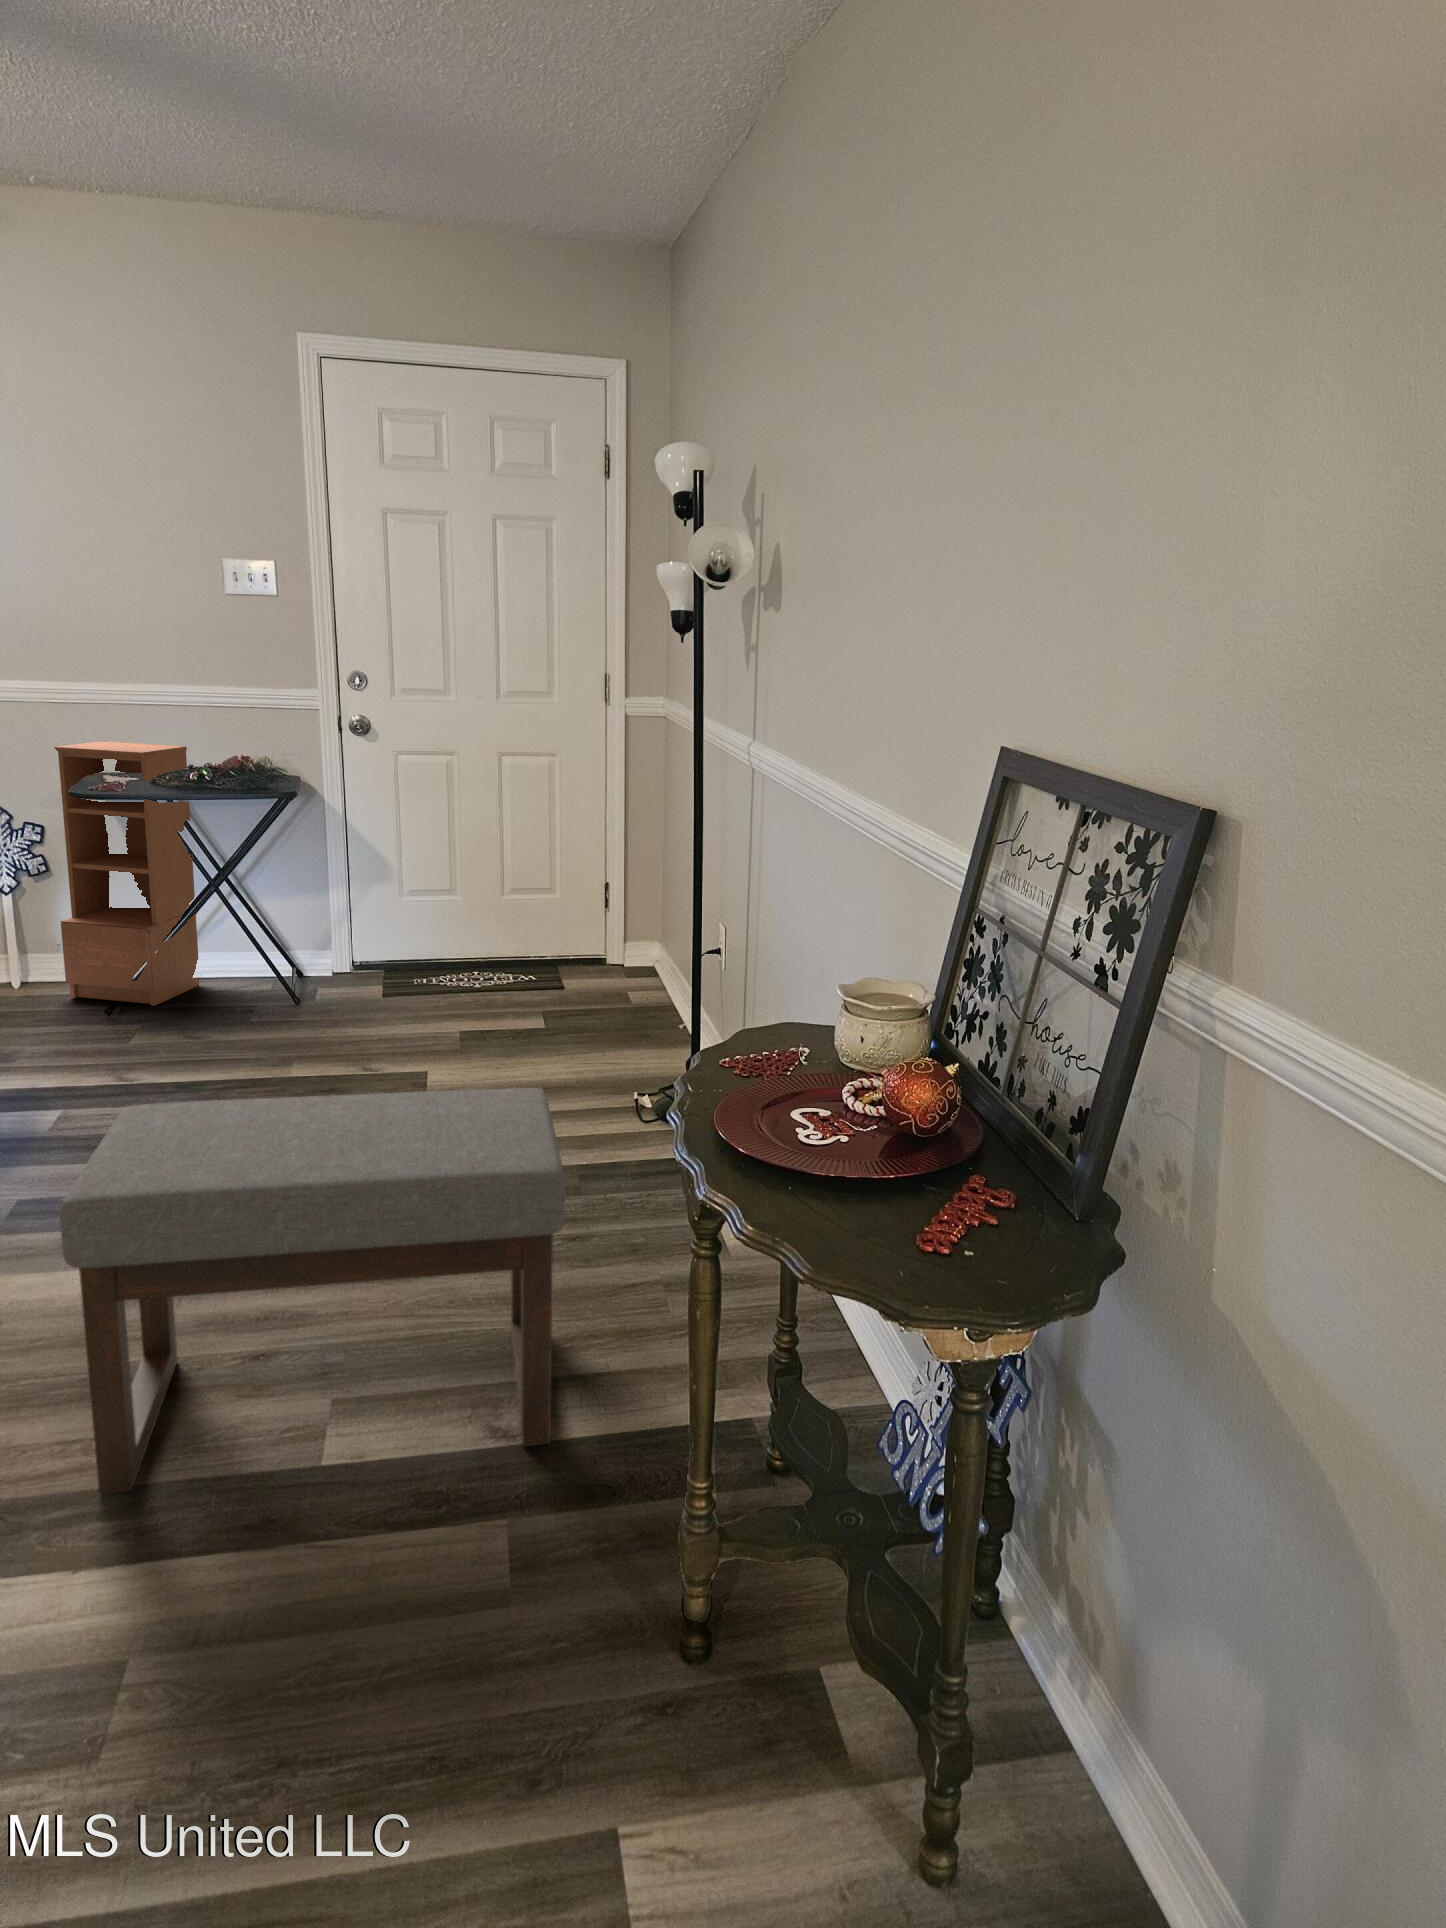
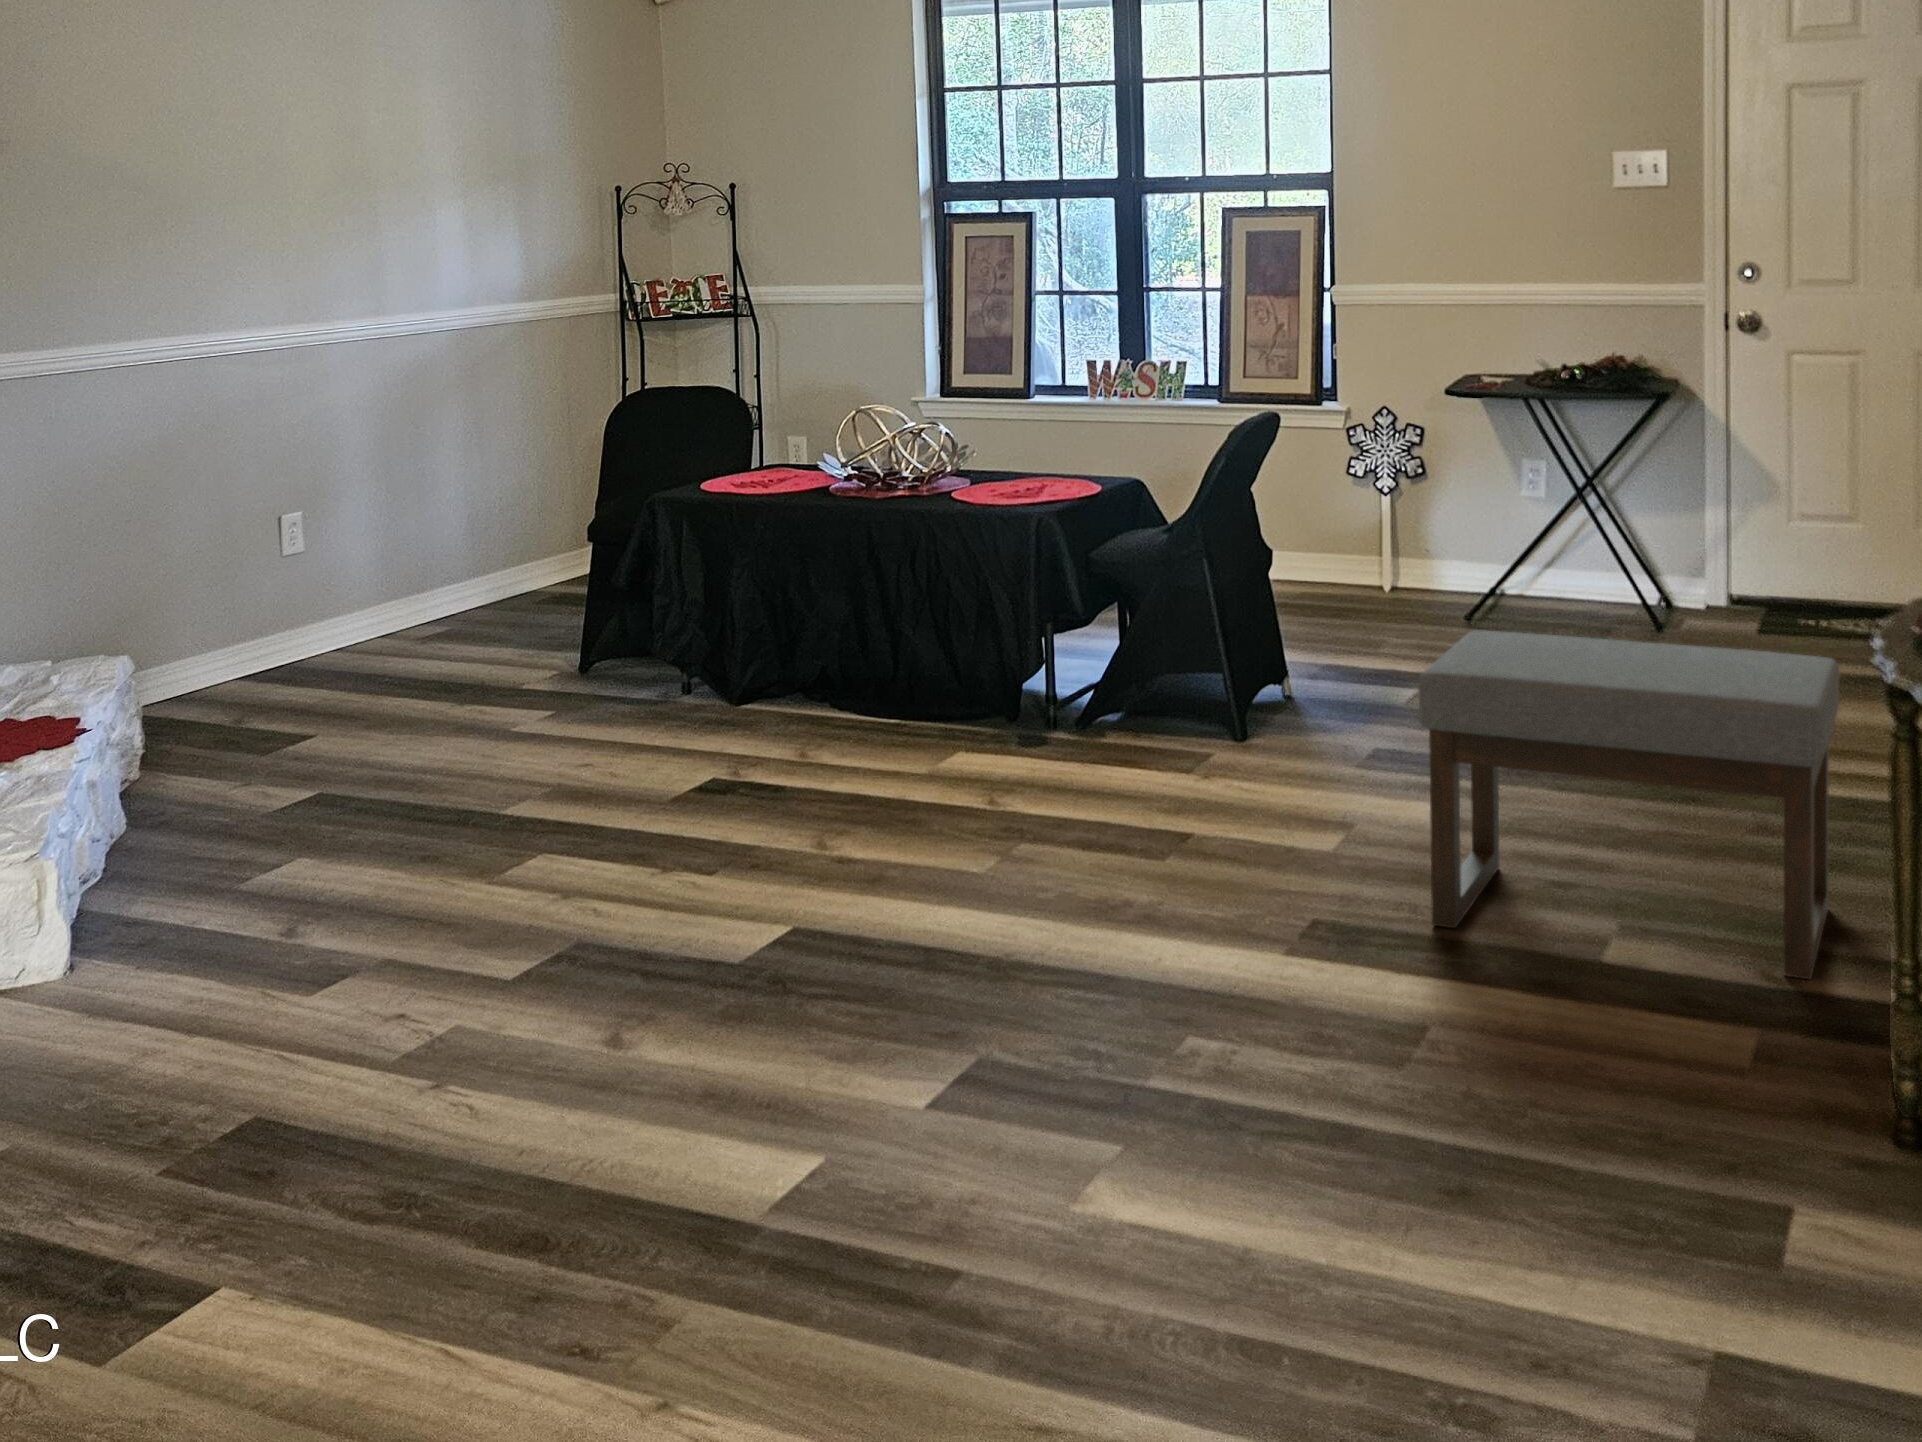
bookcase: present [54,741,199,1006] -> none [1431,342,1562,619]

